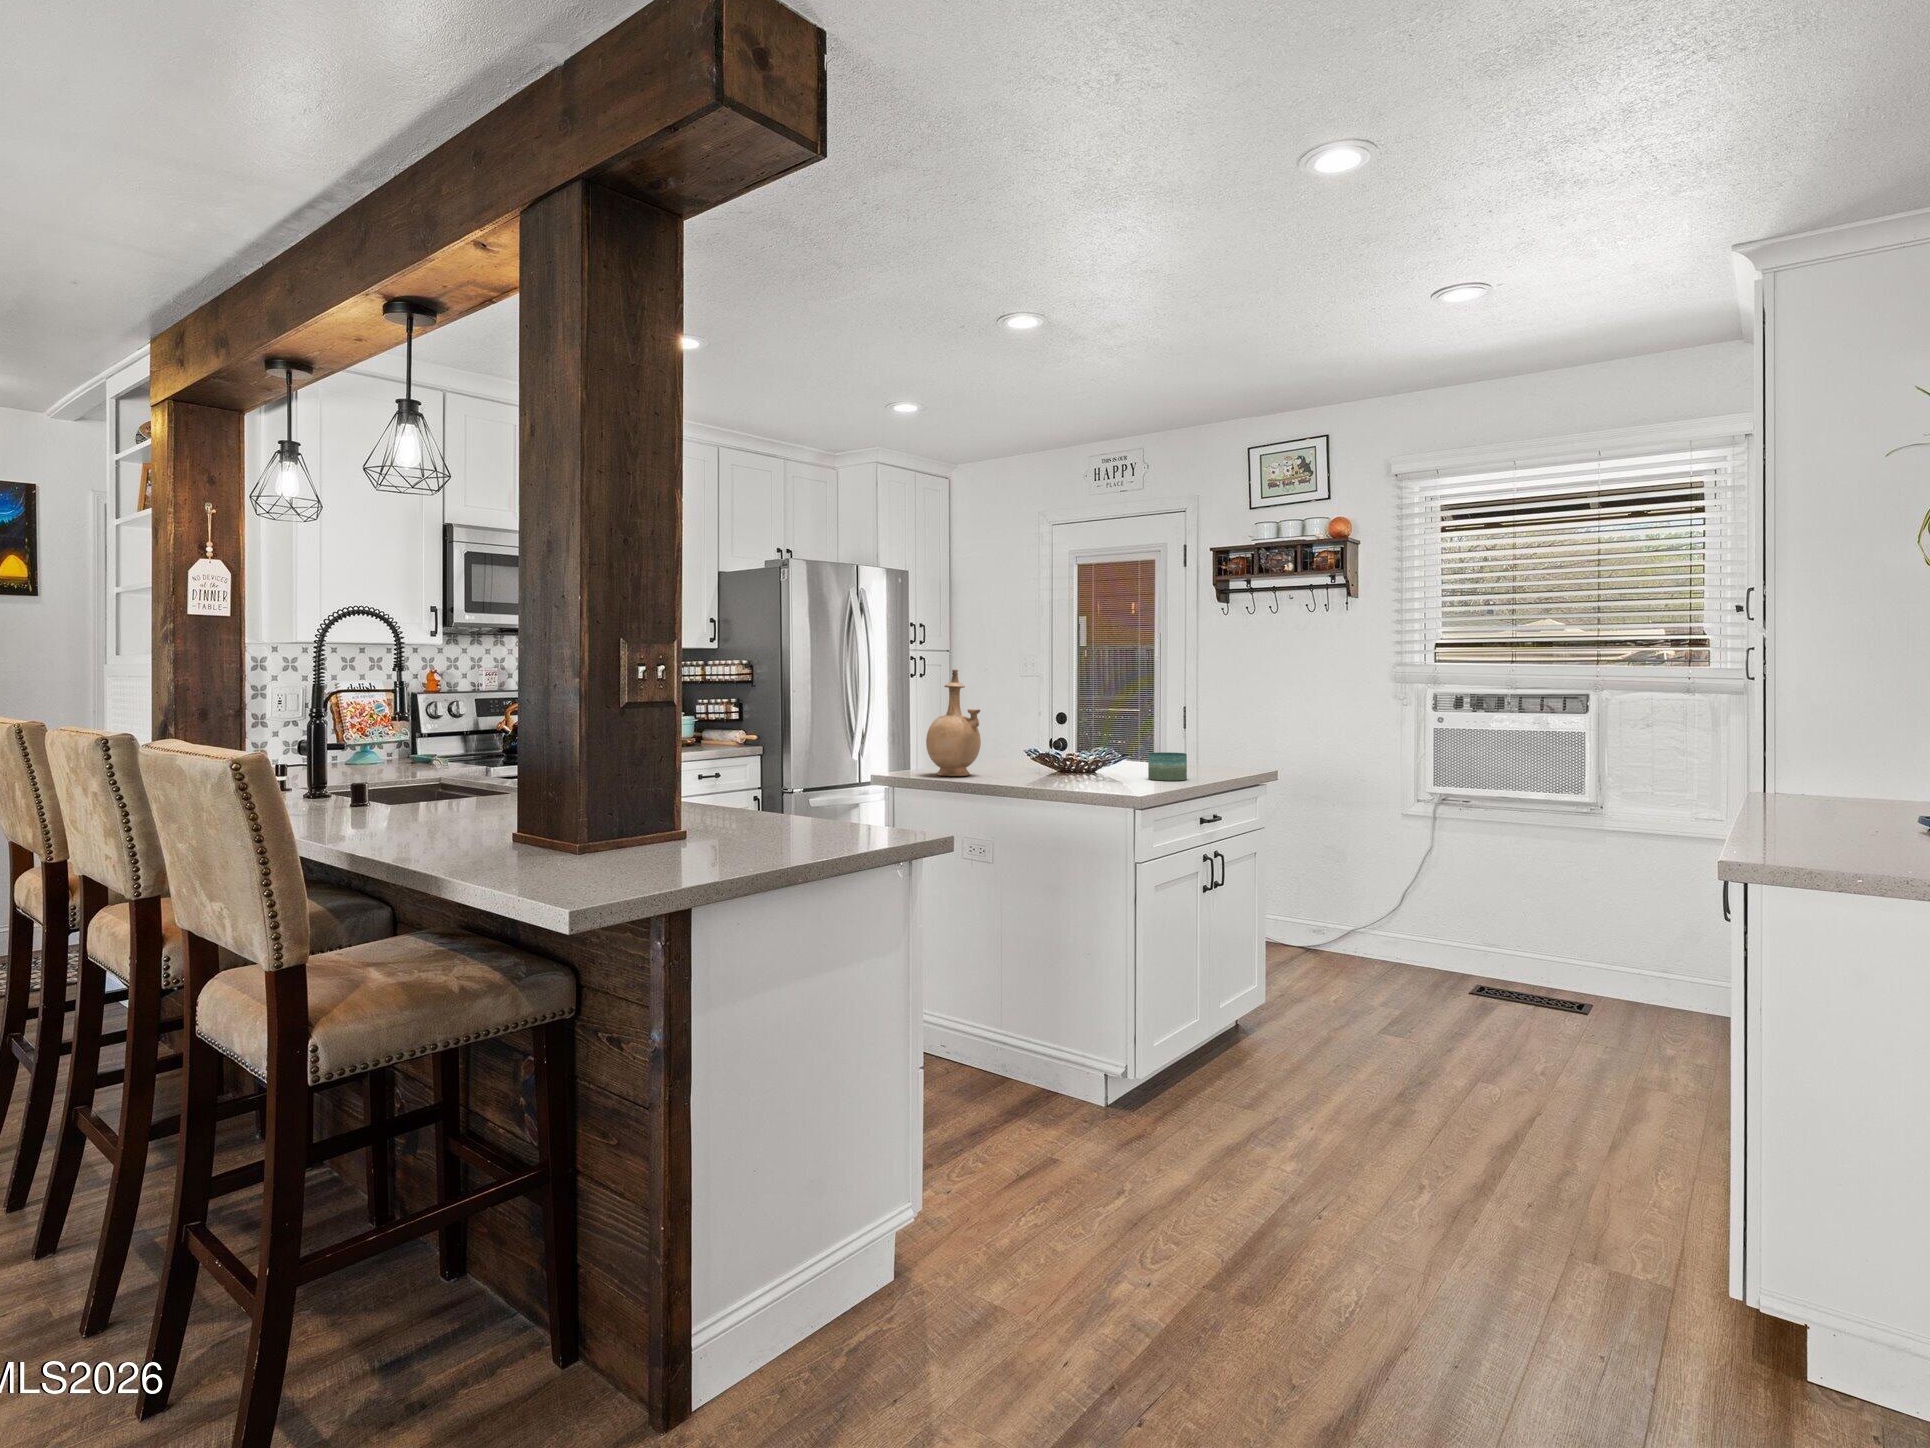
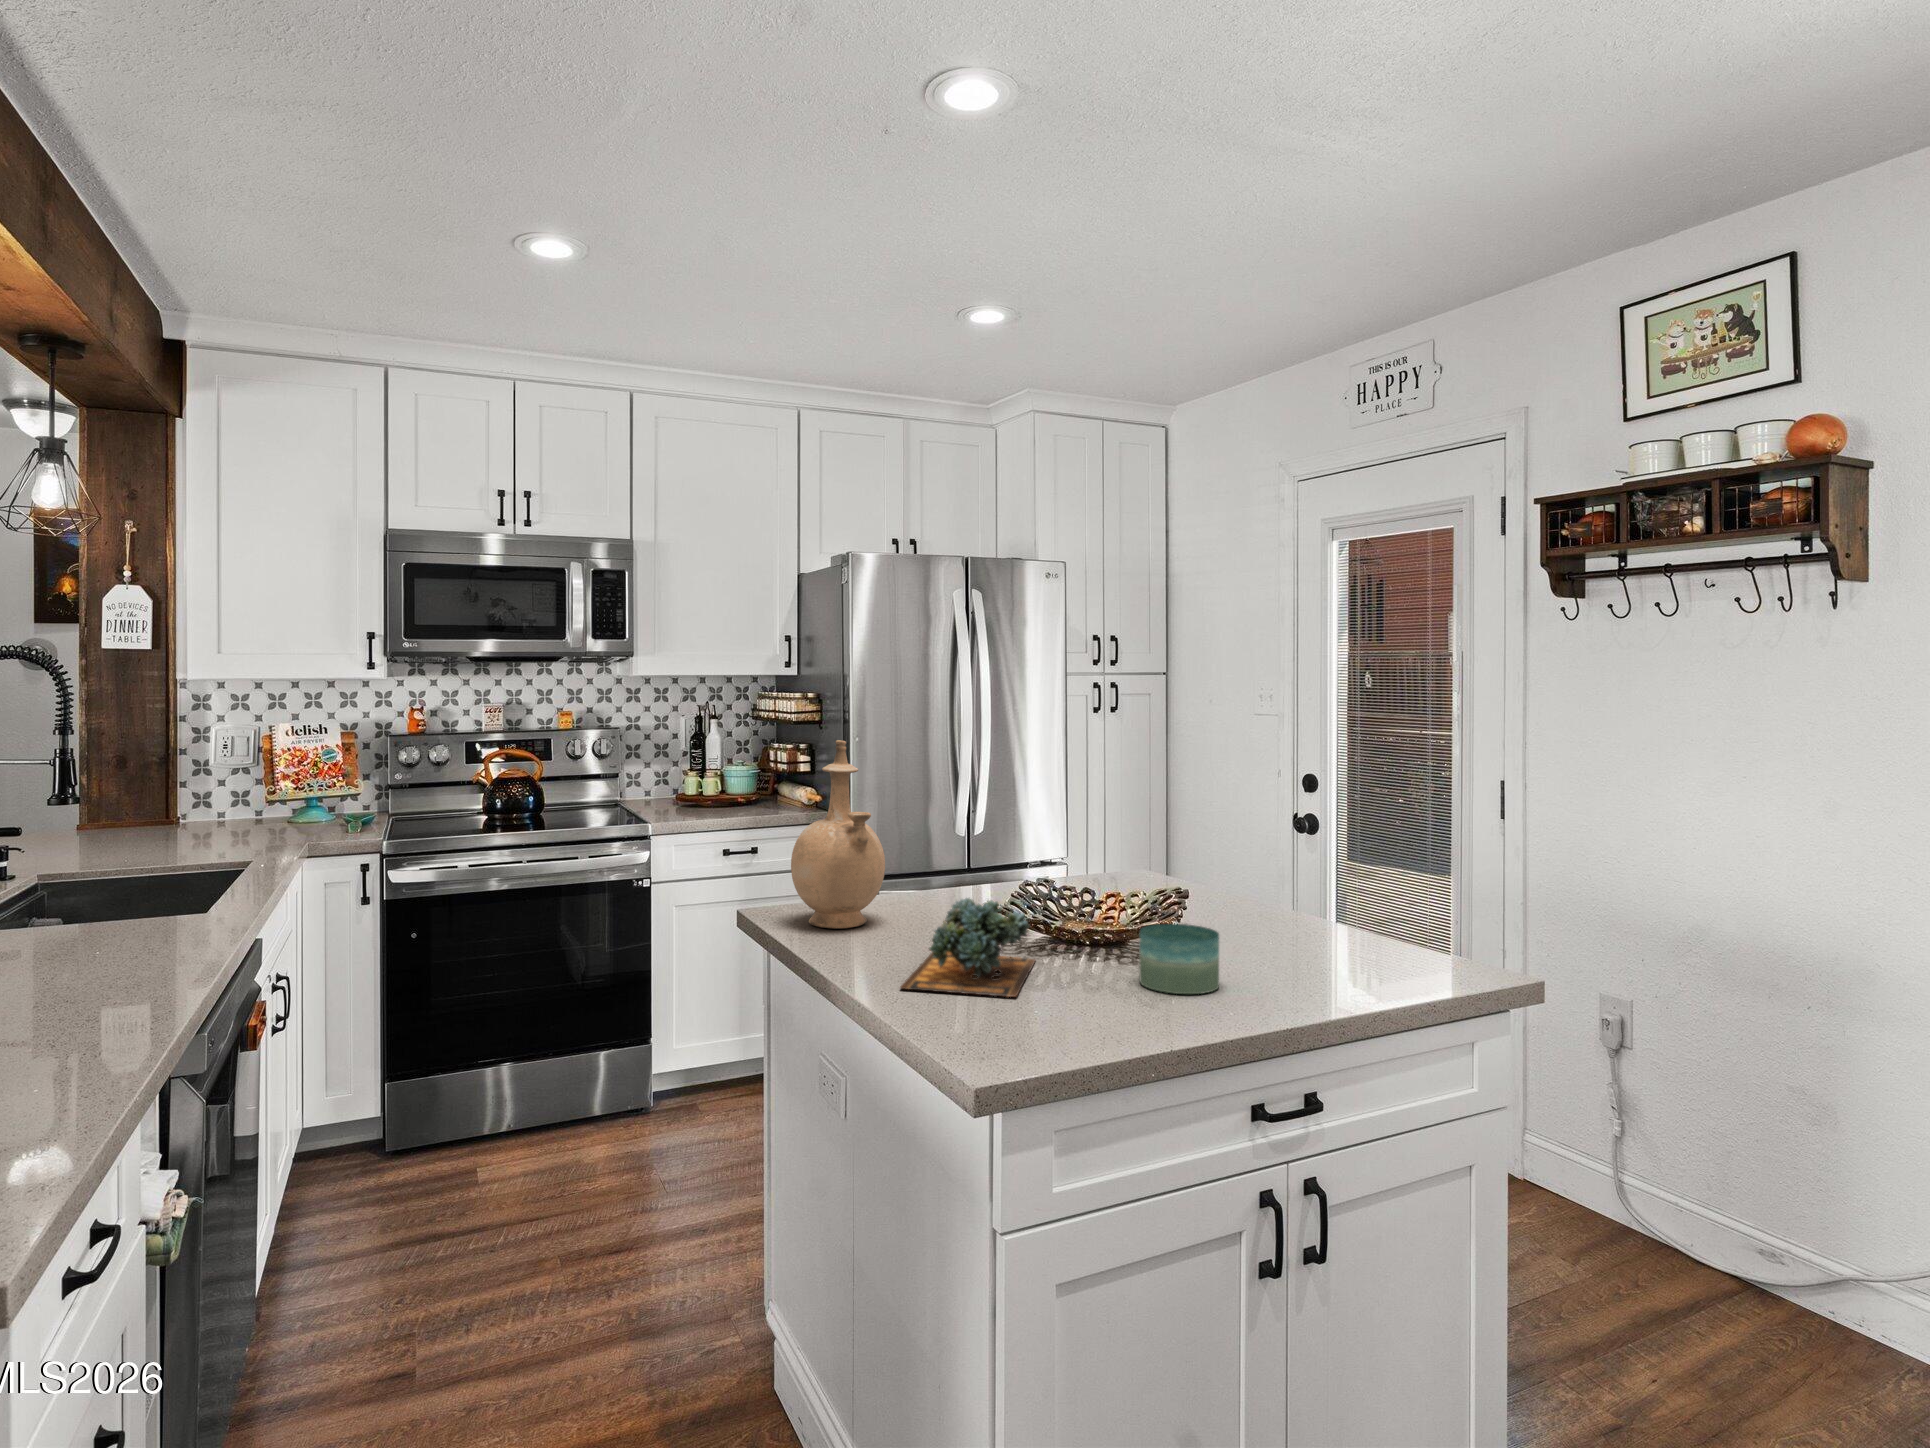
succulent plant: none [1033,743,1116,786] -> present [900,898,1035,997]

